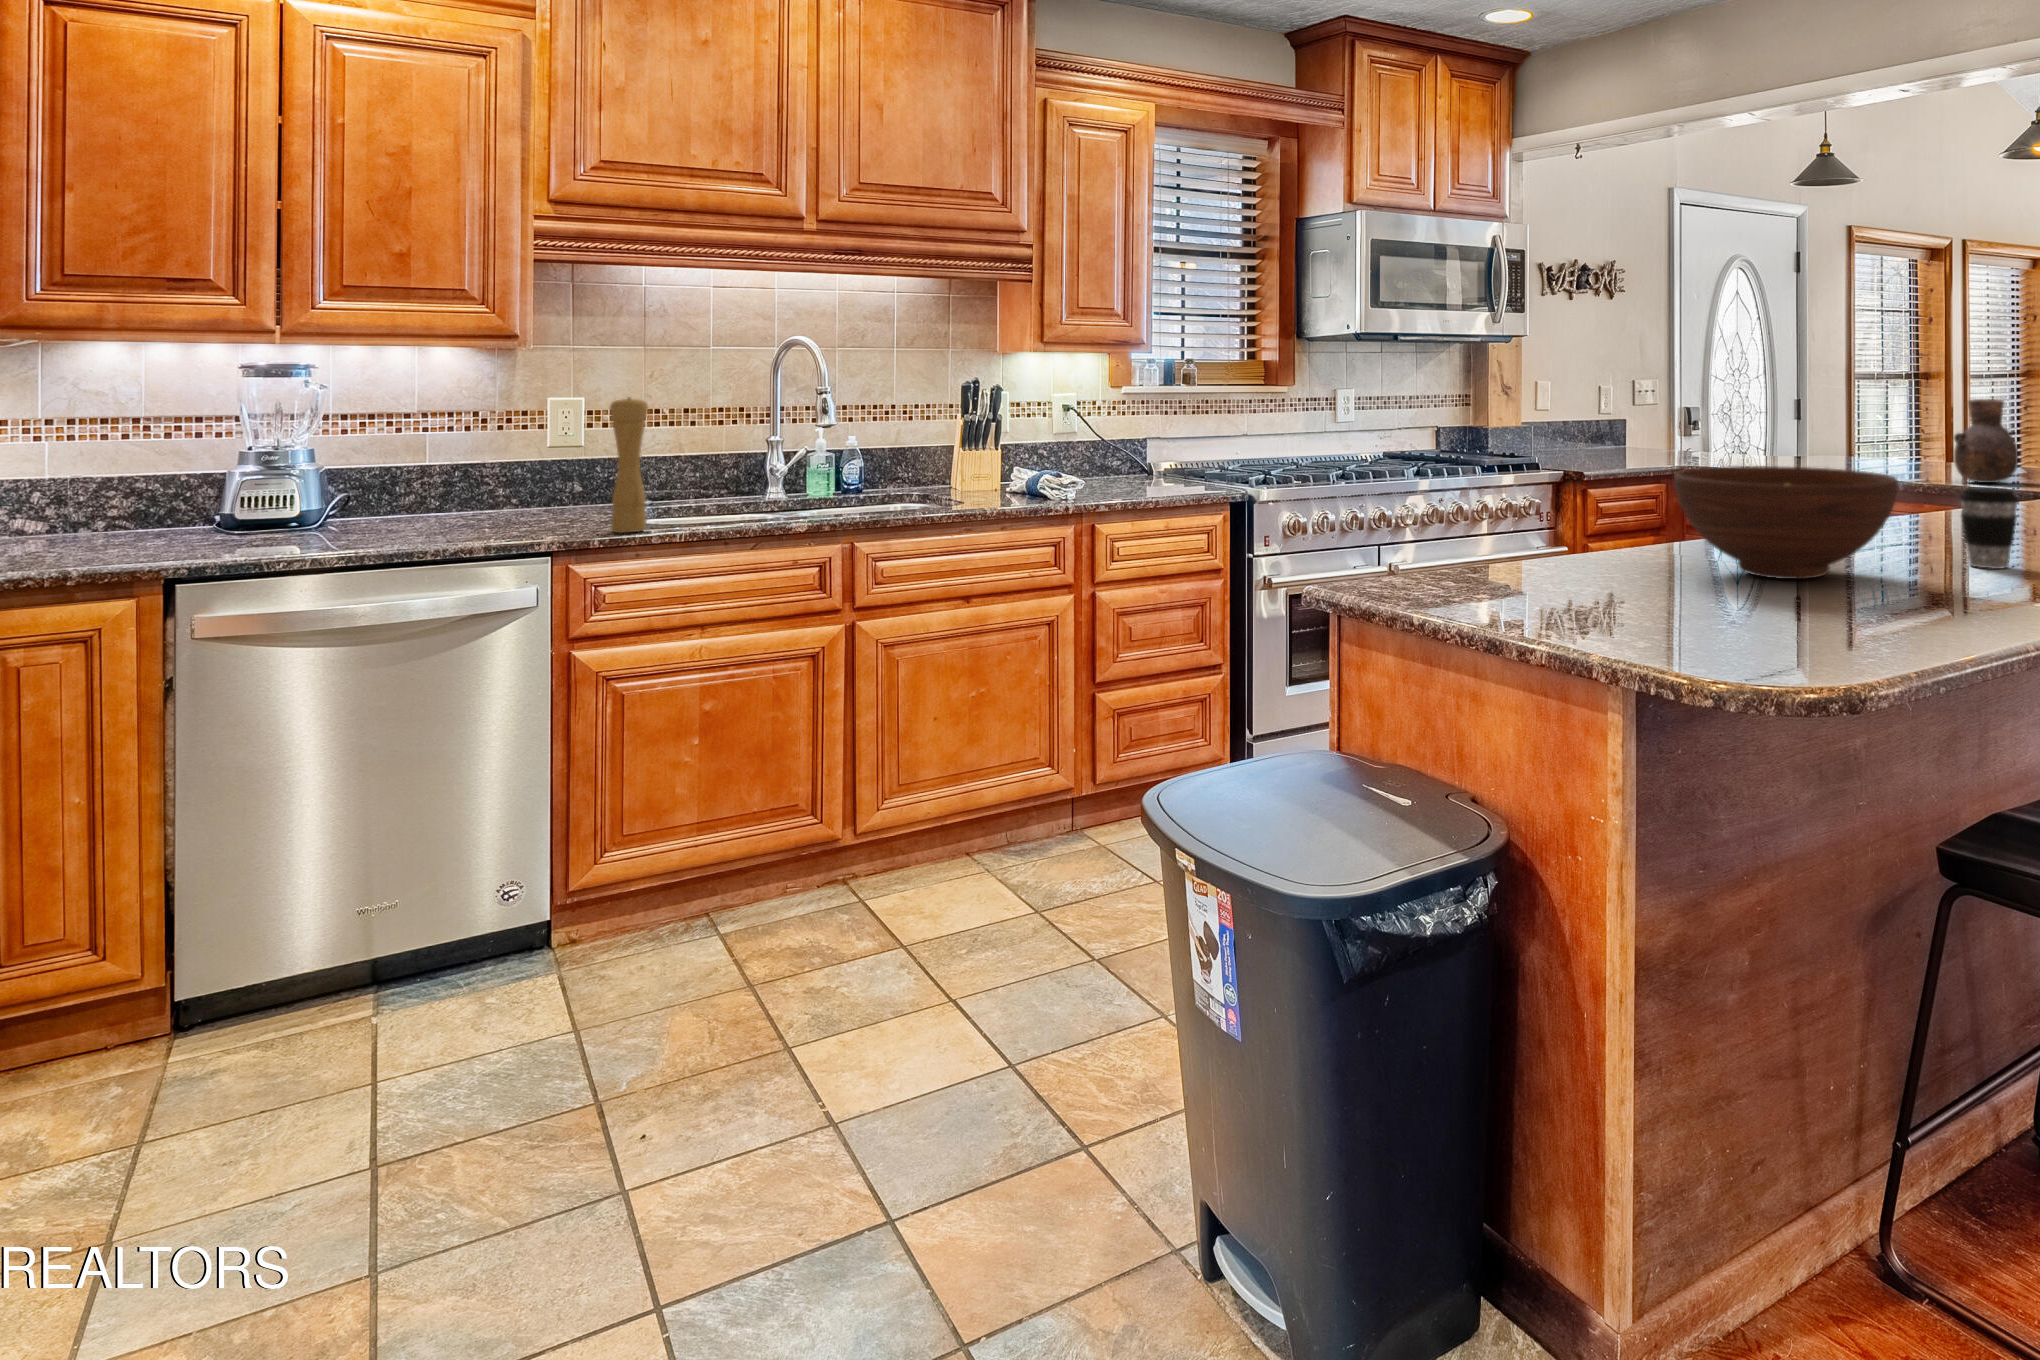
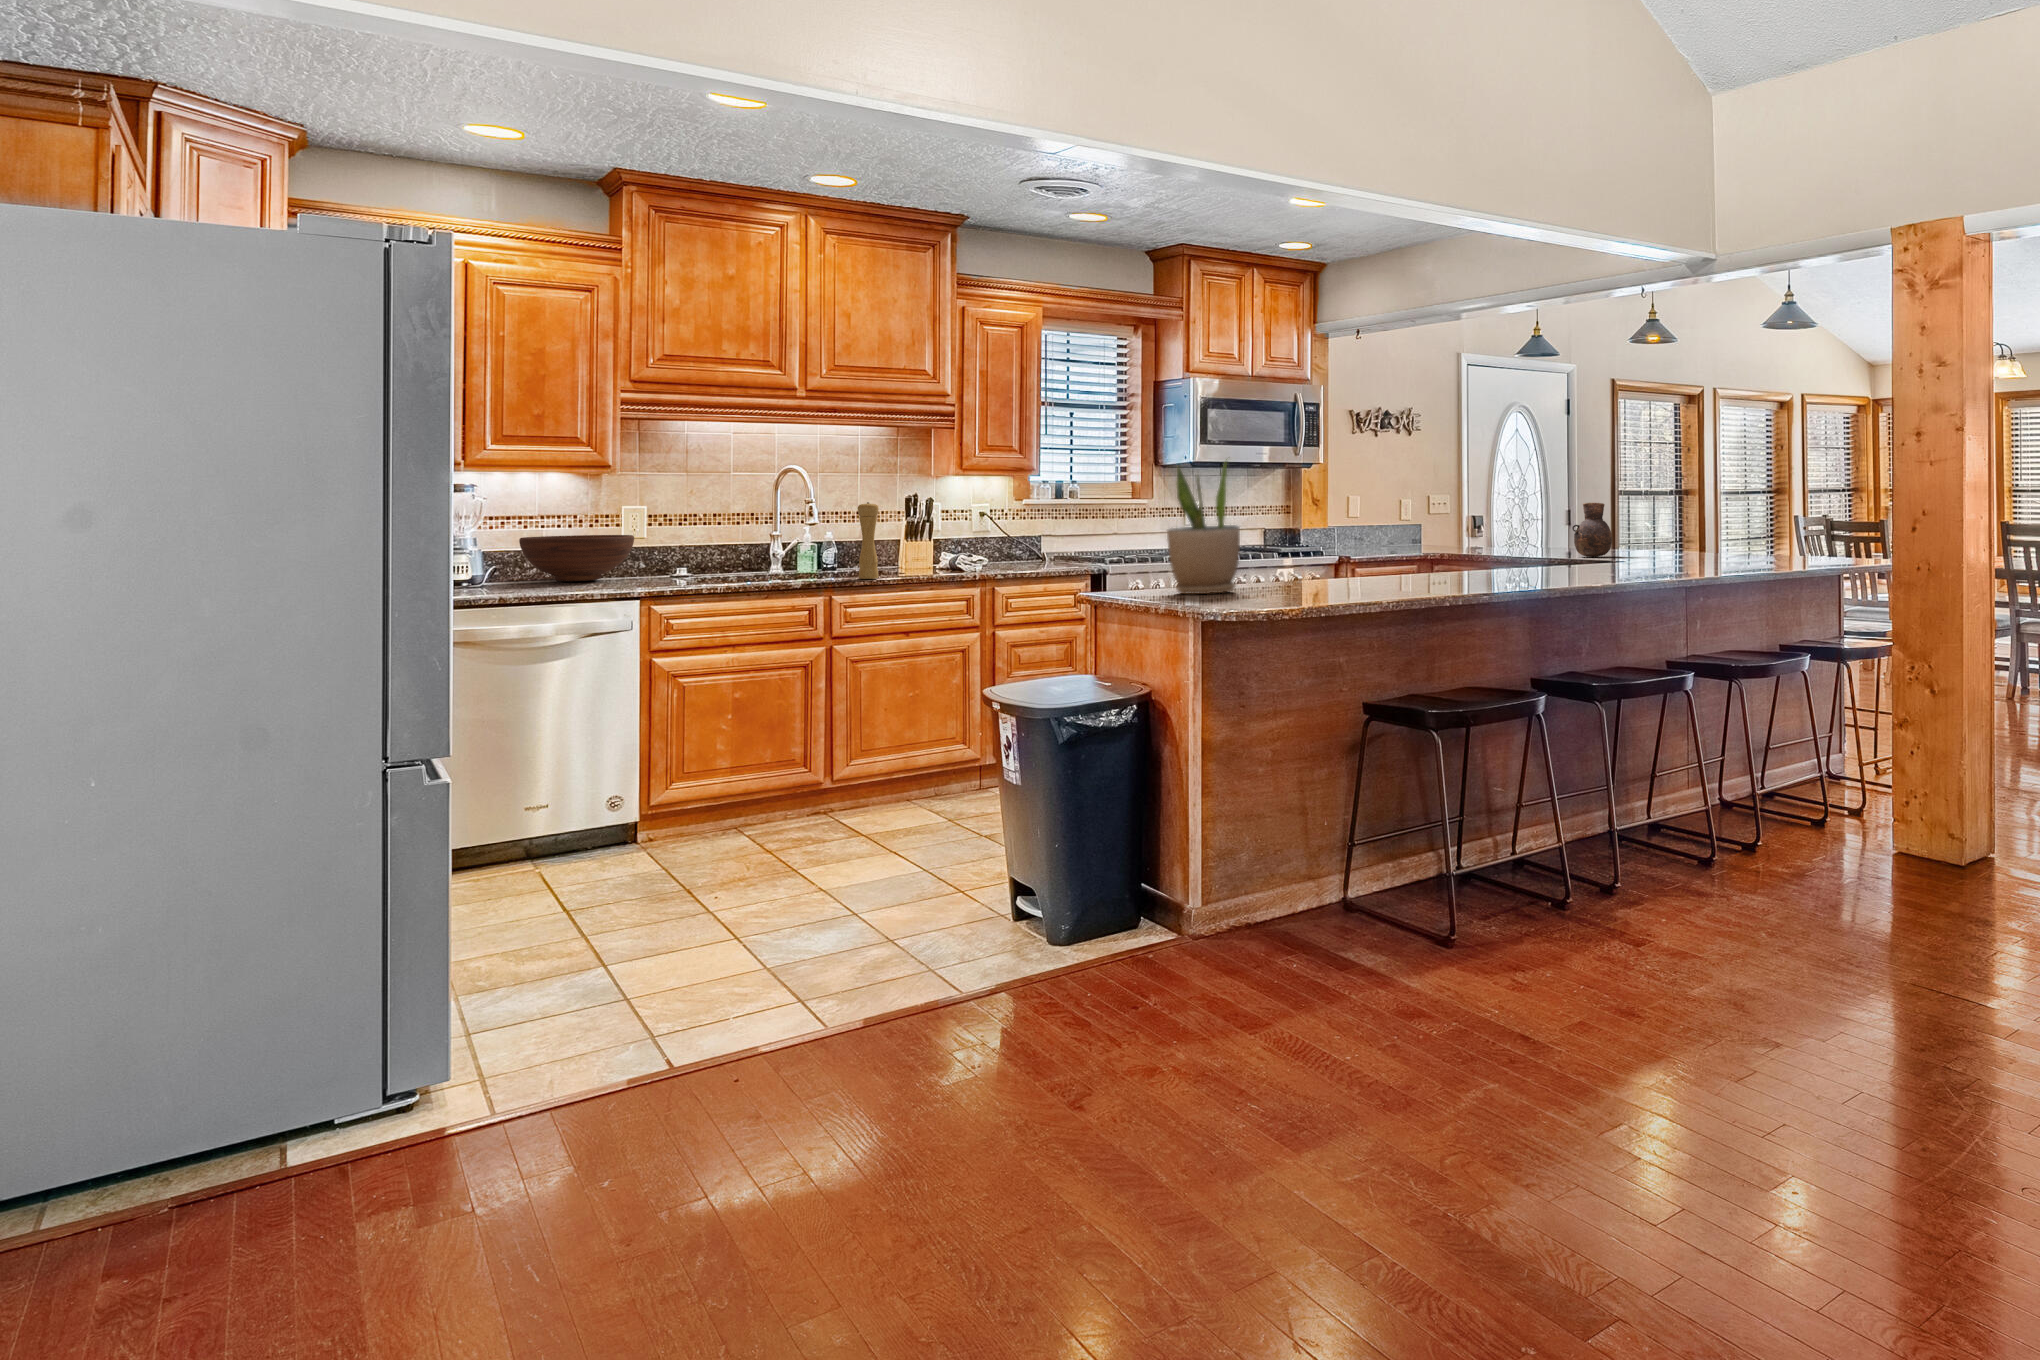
potted plant: none [1529,323,1682,618] -> present [1167,459,1240,594]
pepper mill: present [610,397,648,533] -> present [858,502,879,579]
fruit bowl: present [1674,466,1898,579] -> present [519,535,634,581]
coffee cup: present [1959,487,2018,569] -> none [1428,541,1456,581]

